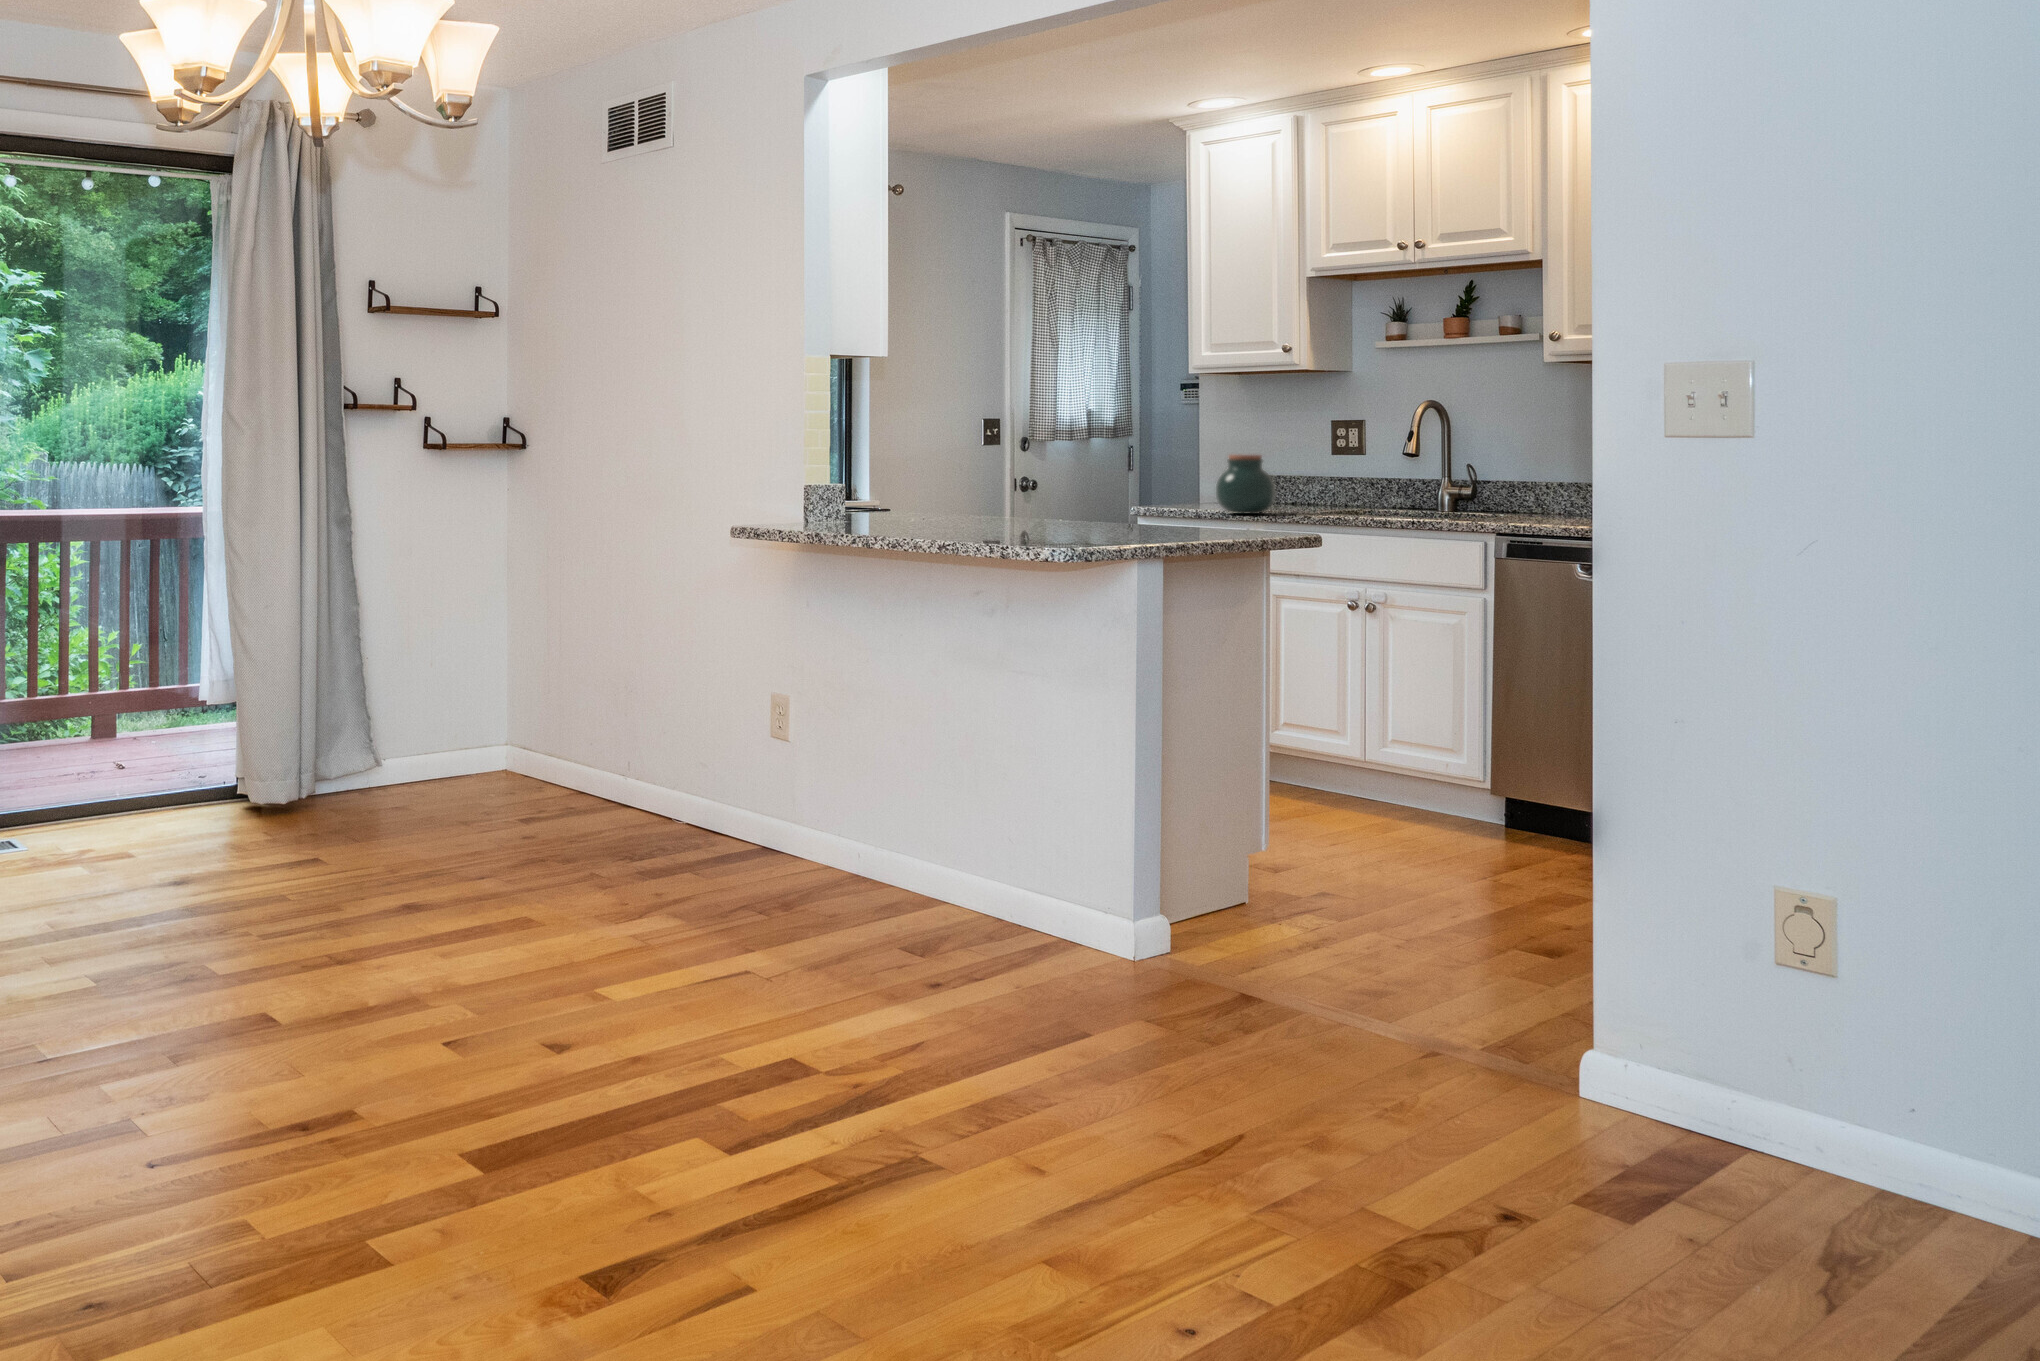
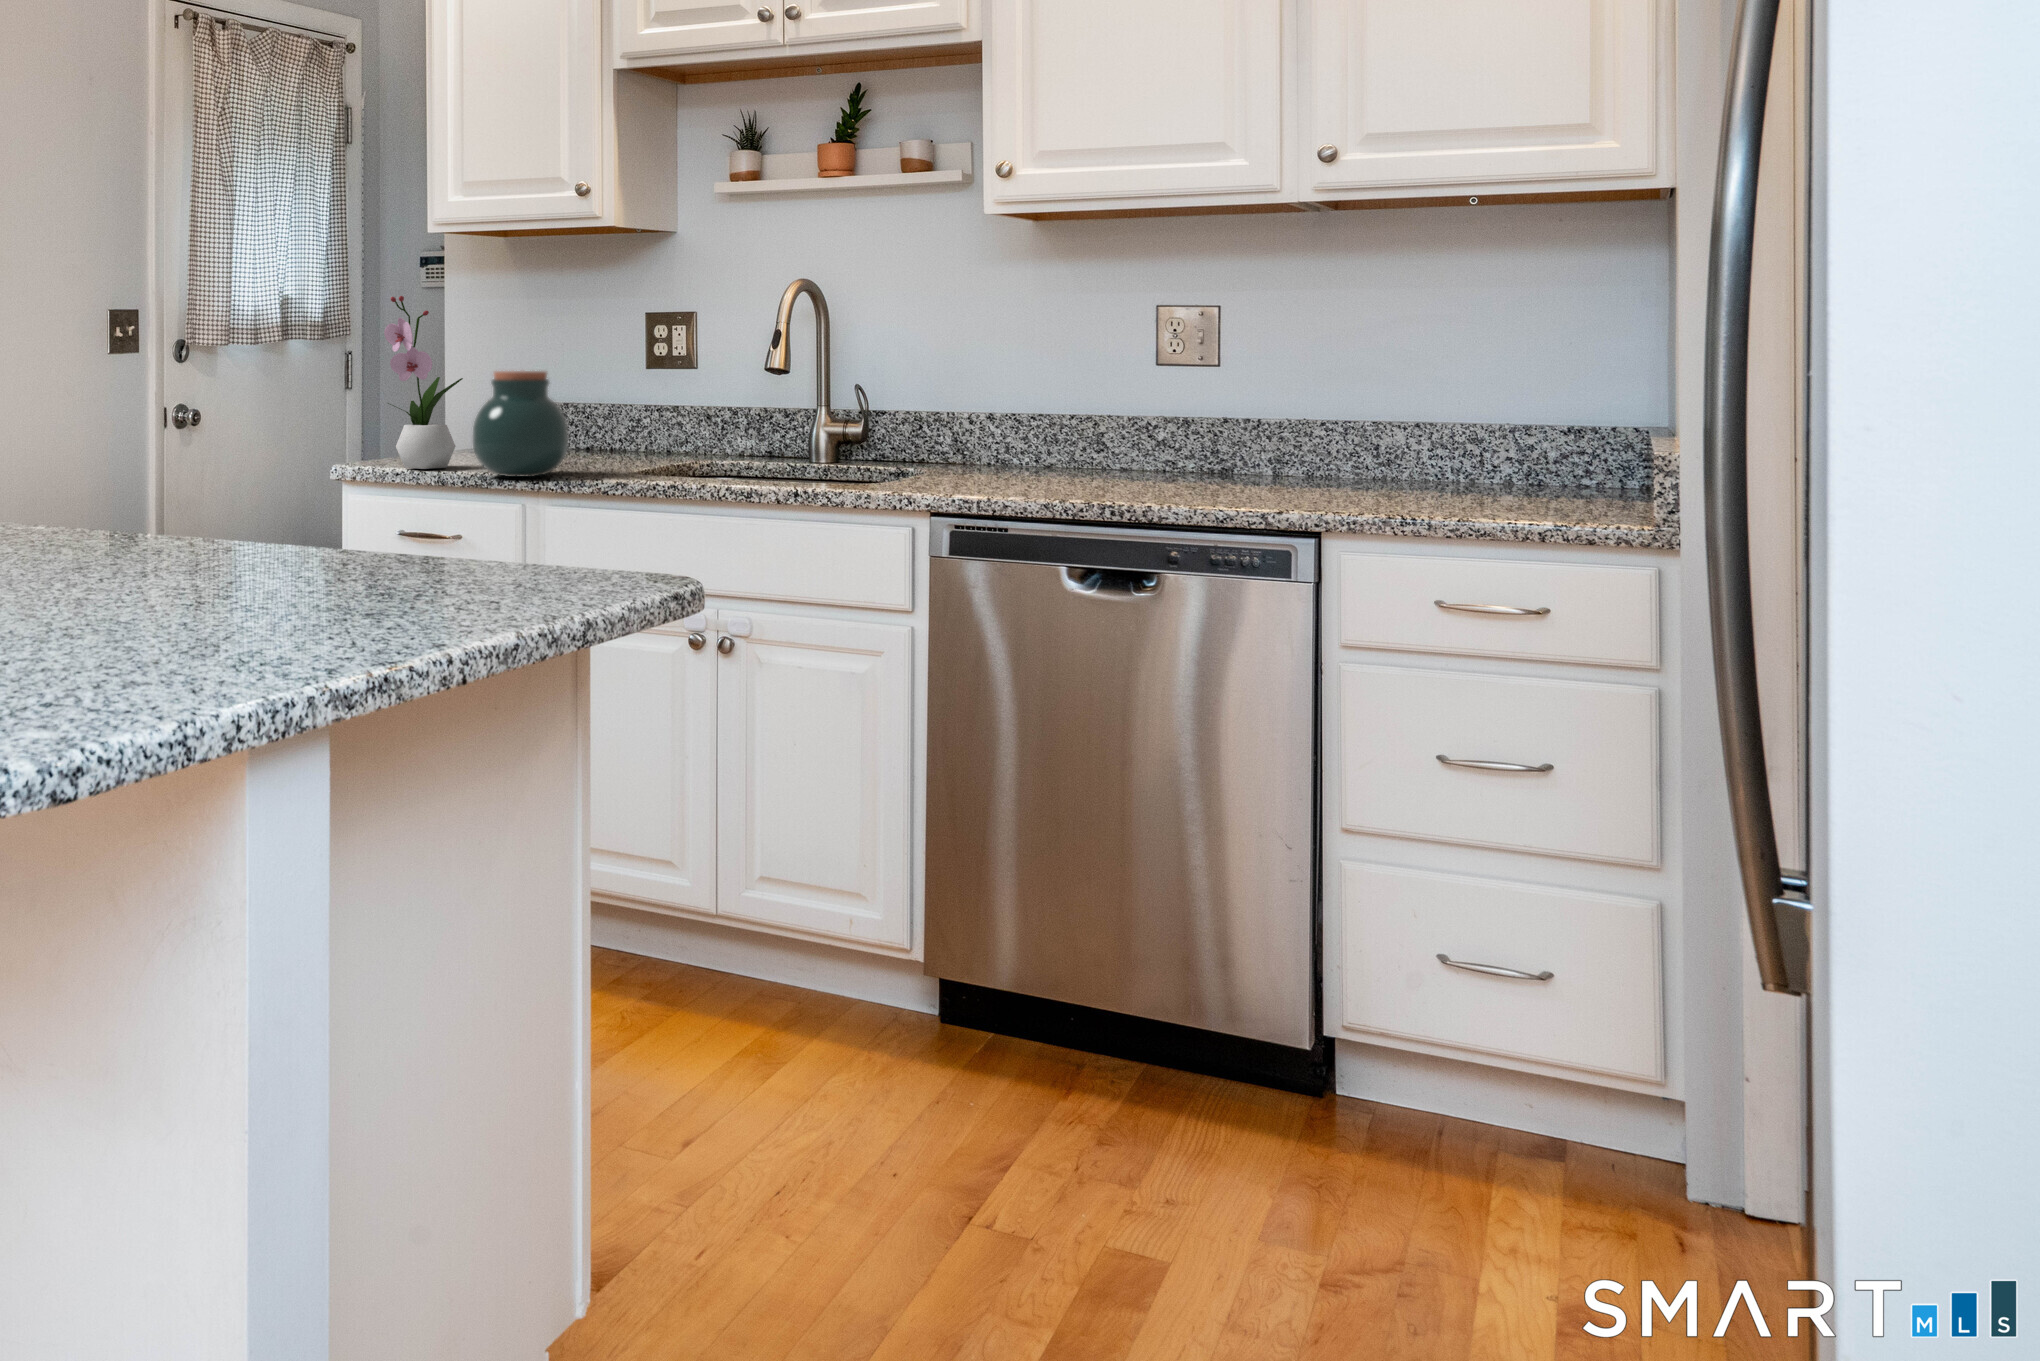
flower arrangement: none [1162,412,1211,510] -> present [384,296,463,469]

